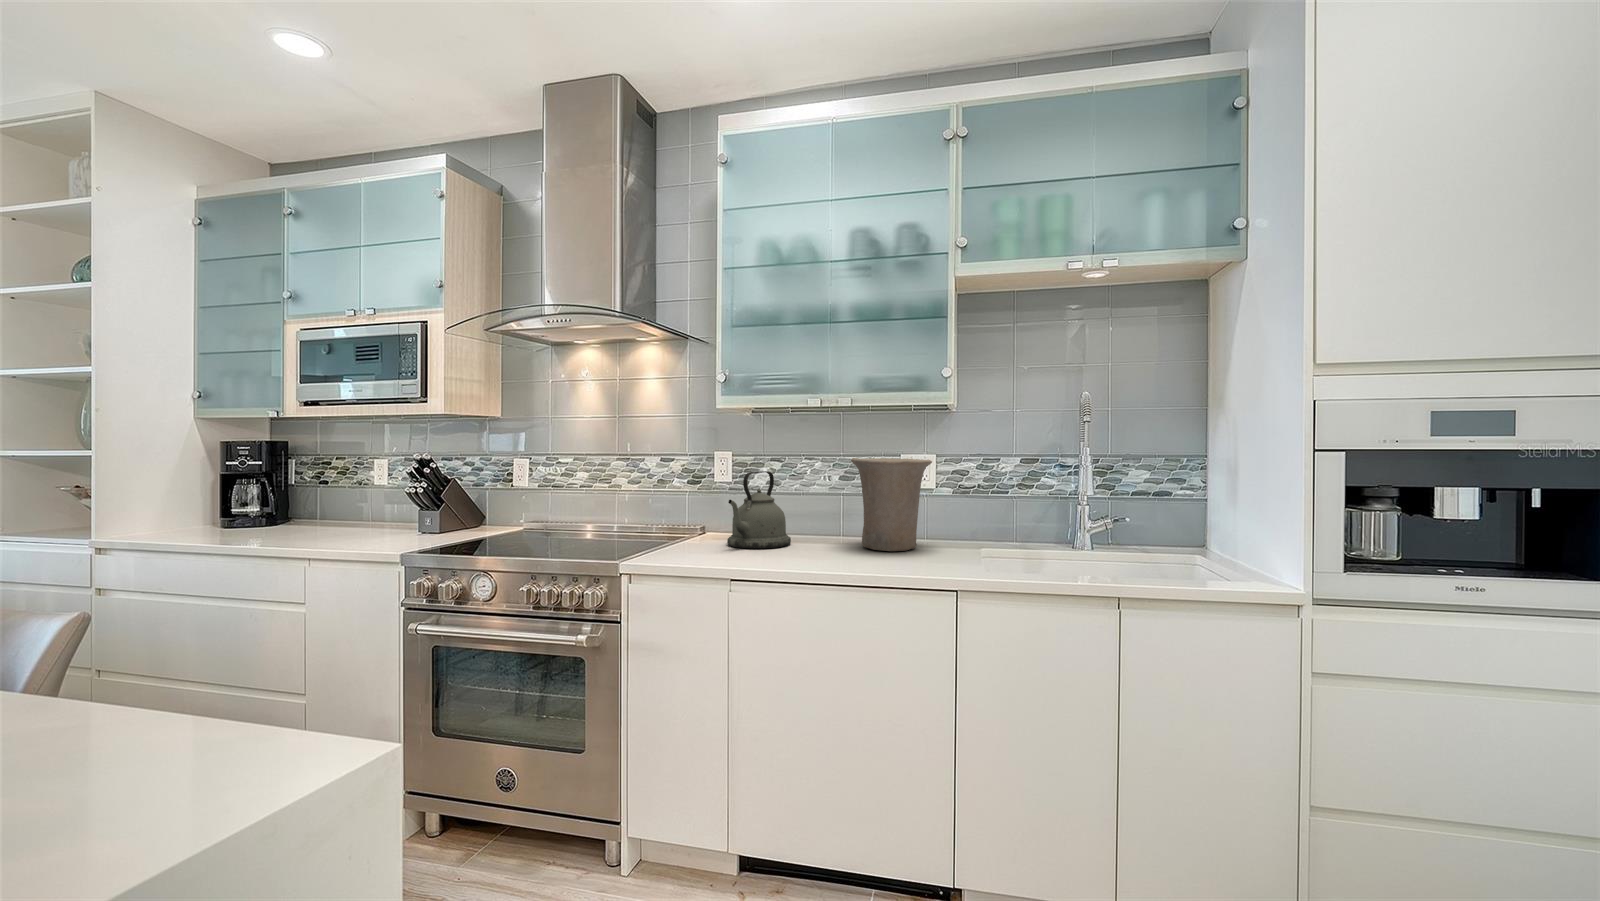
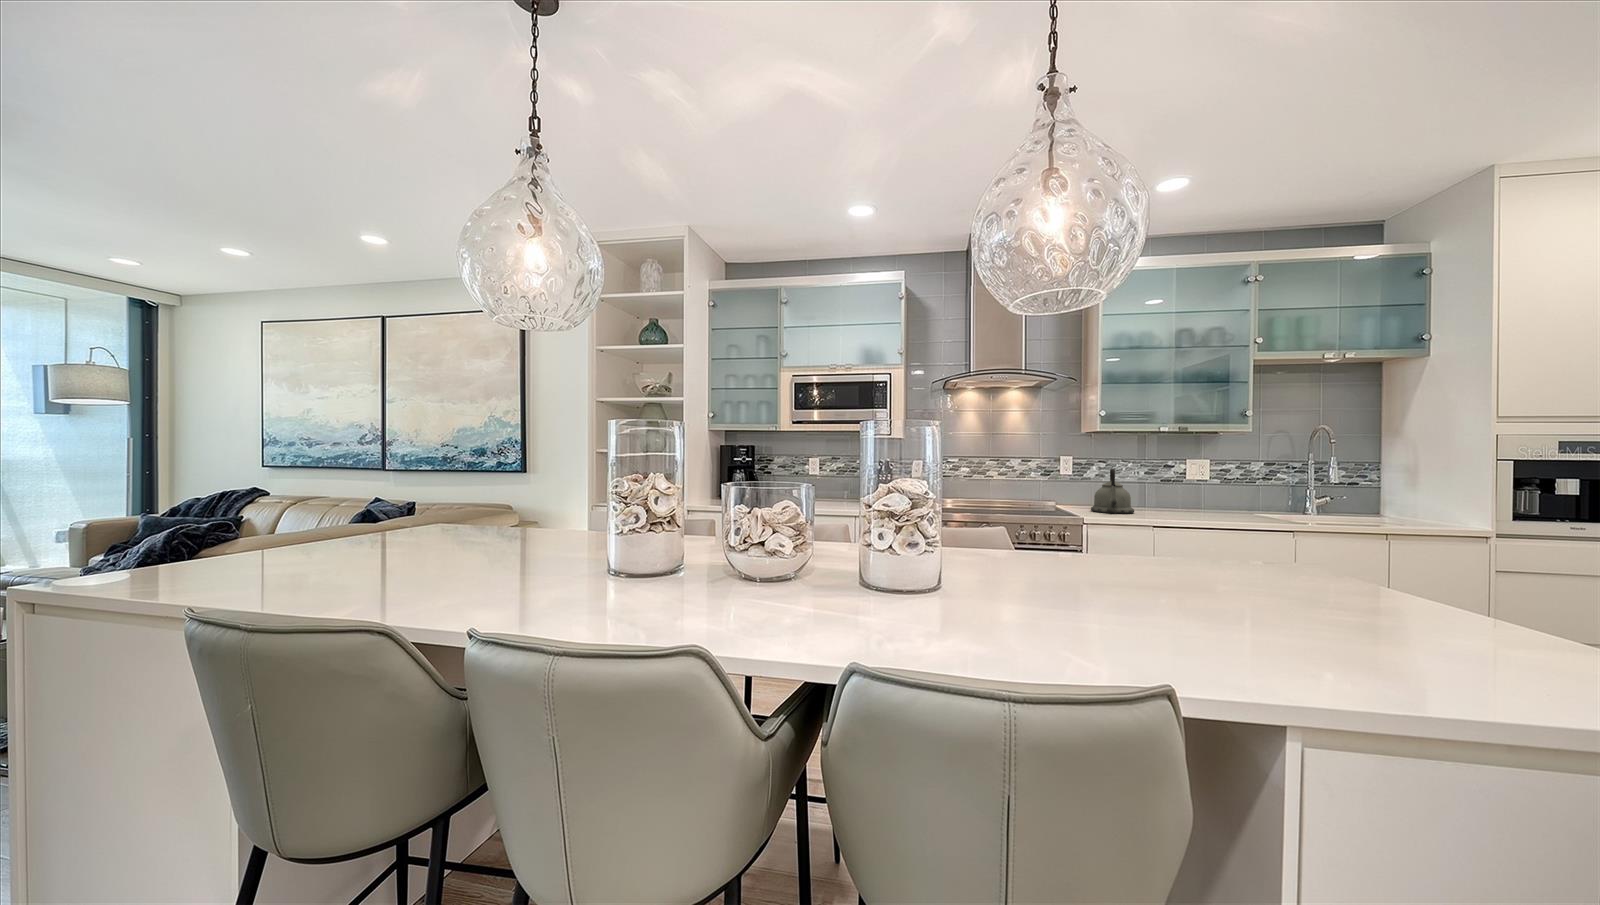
vase: present [851,458,932,551] -> none [1169,461,1228,516]

